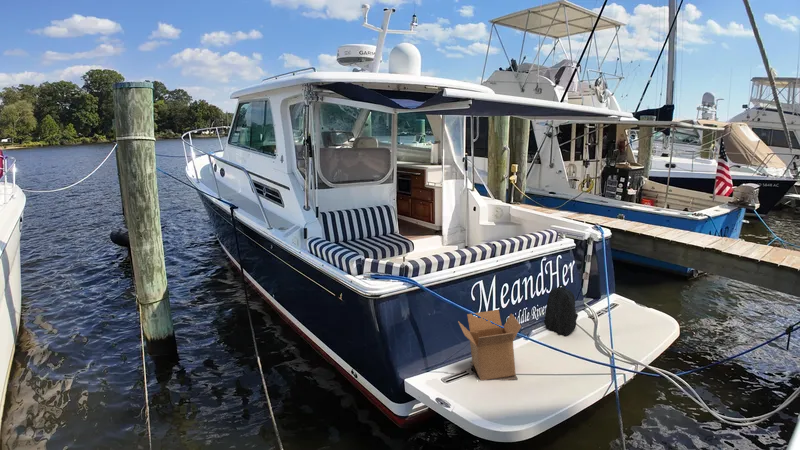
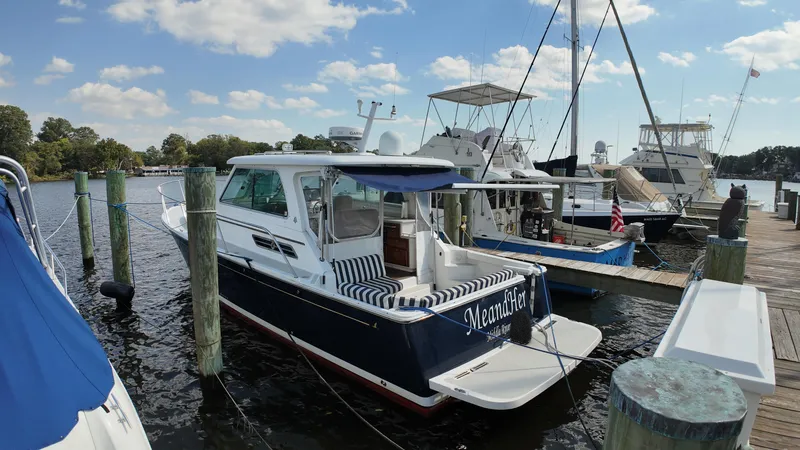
cardboard box: present [458,310,521,381] -> none [460,327,505,376]

